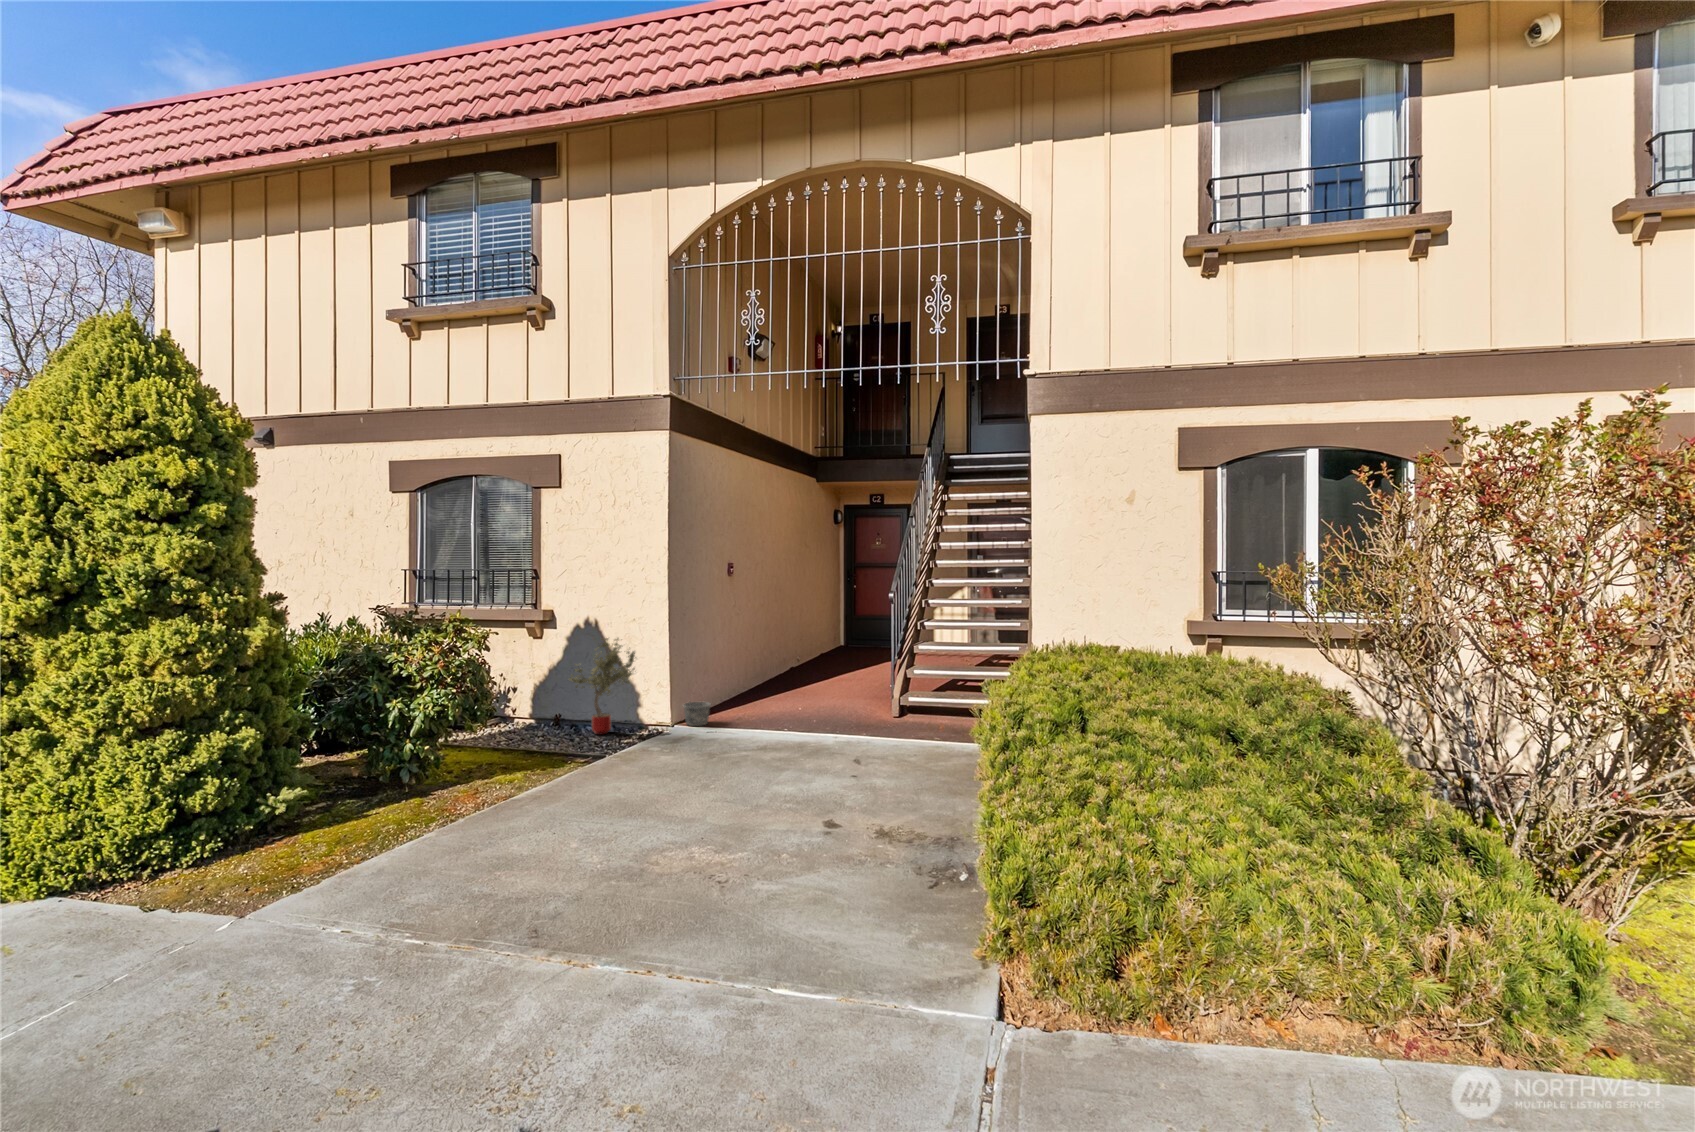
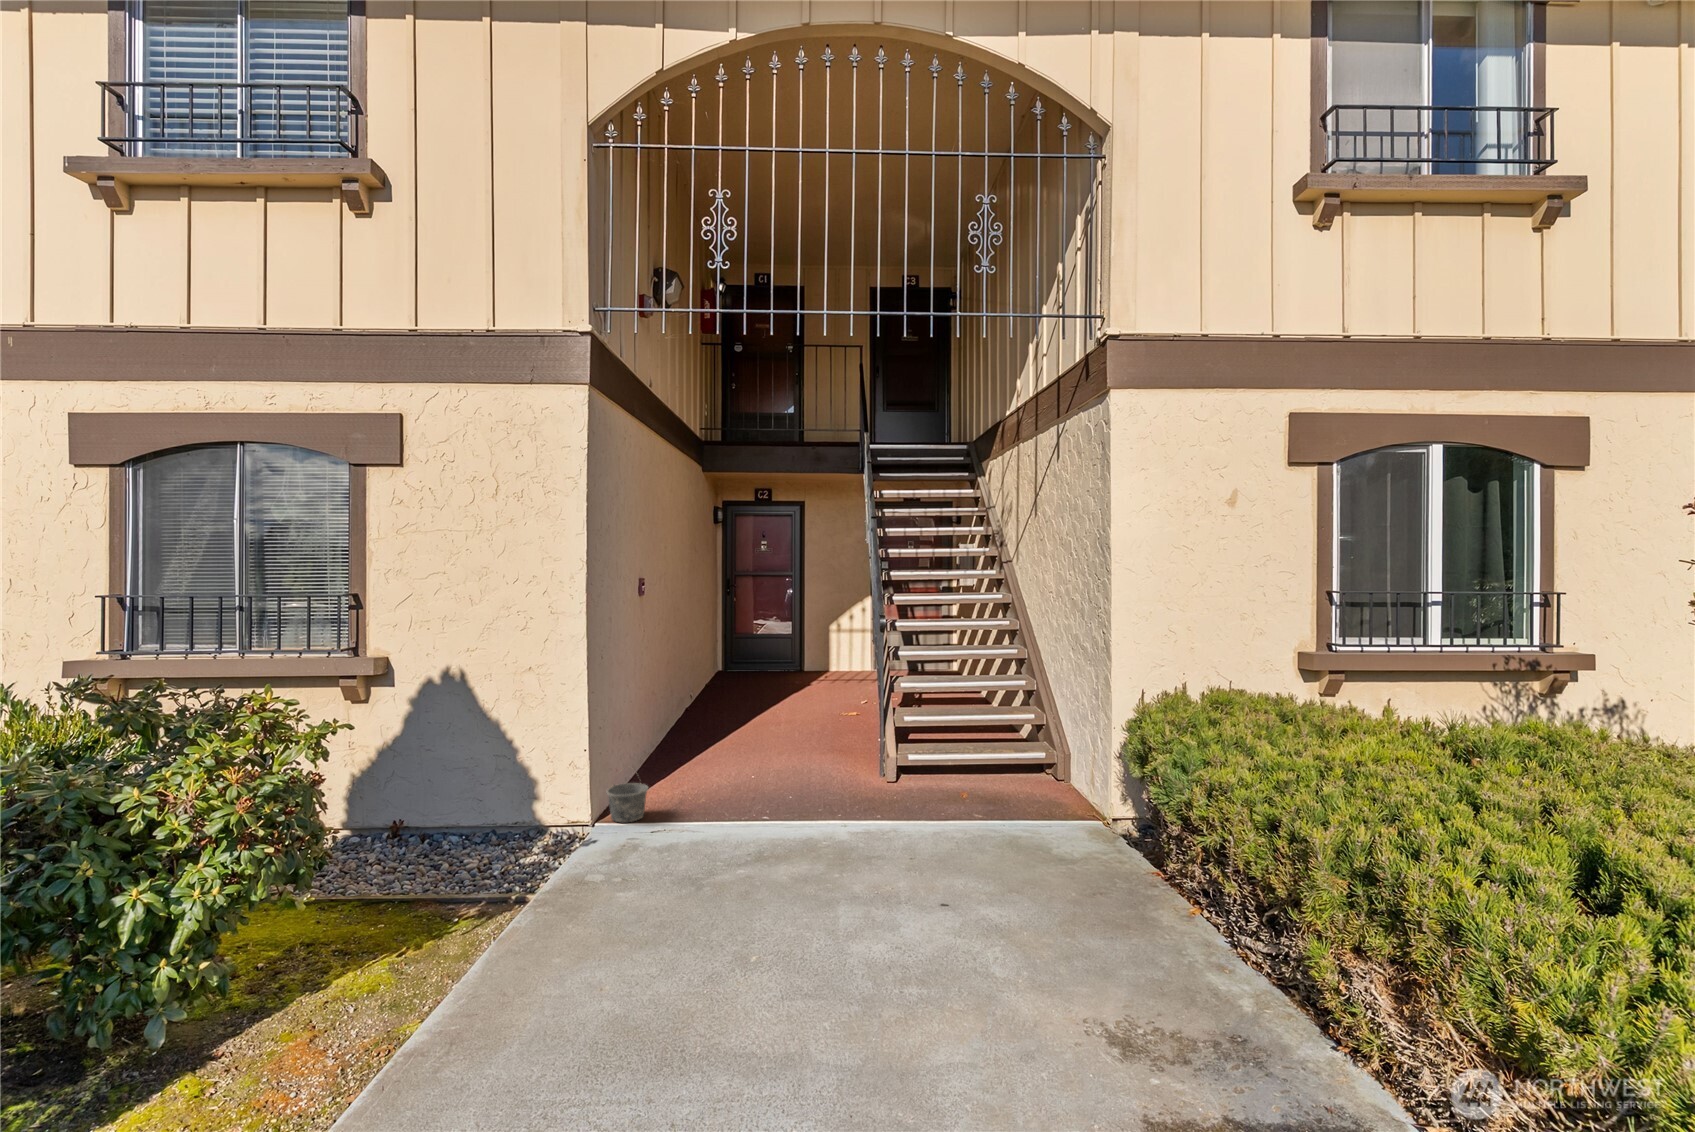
potted tree: present [569,638,635,734] -> none [422,698,545,854]

